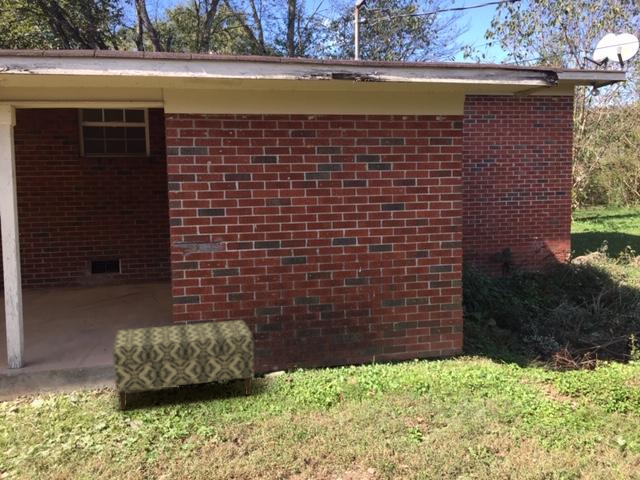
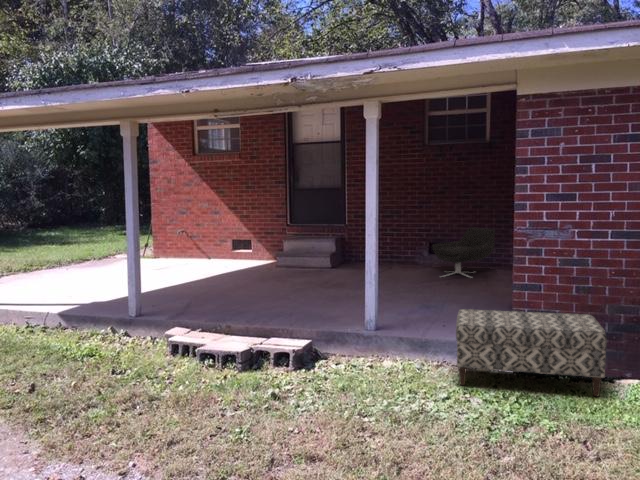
lounge chair: none [94,239,161,295] -> present [432,227,495,277]

